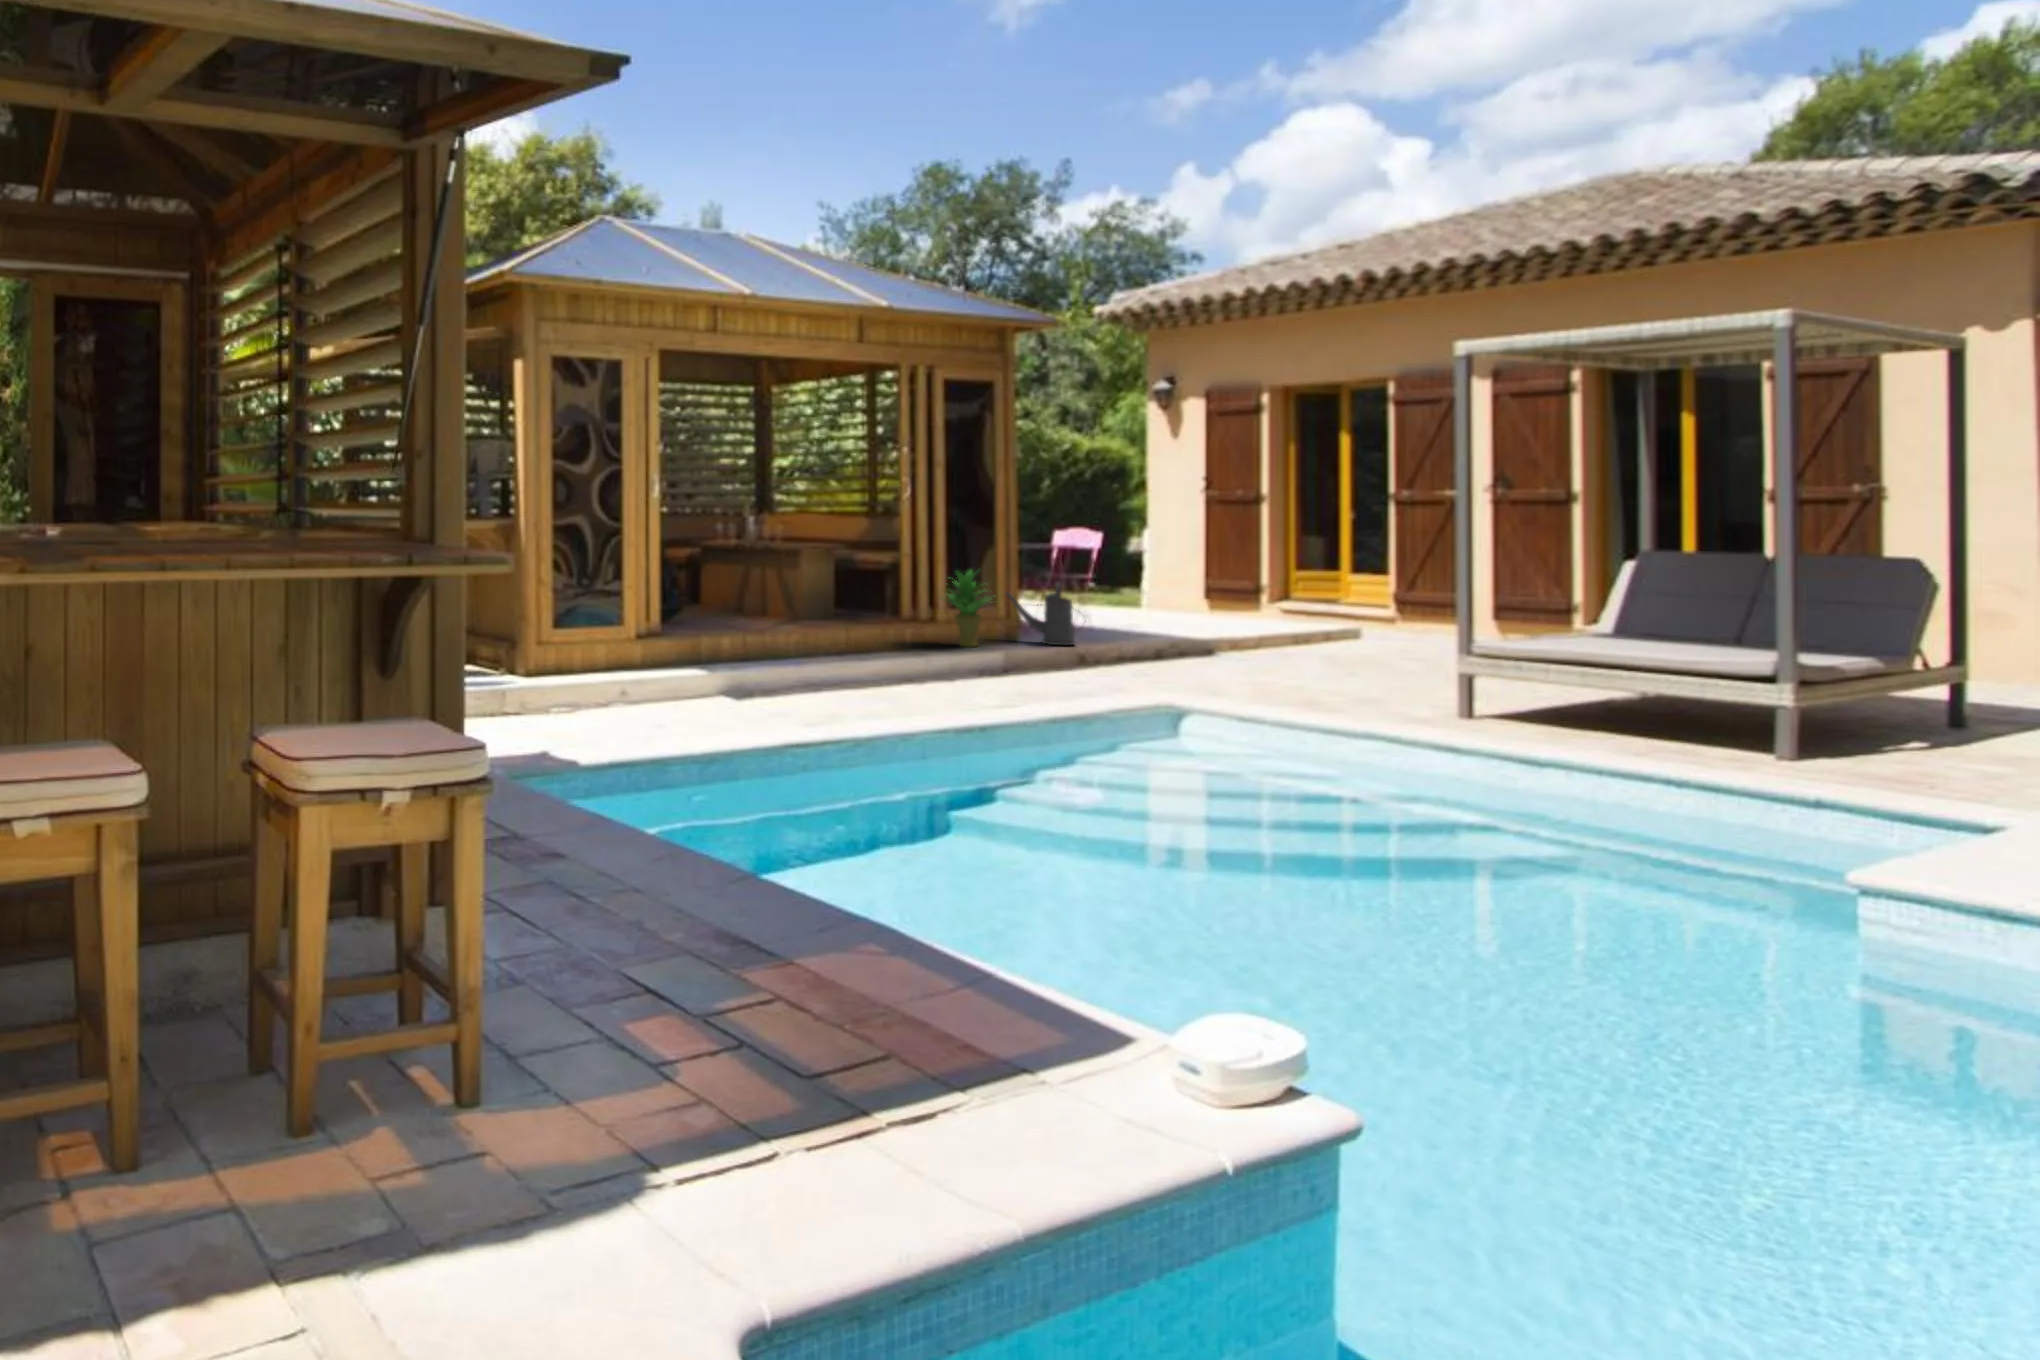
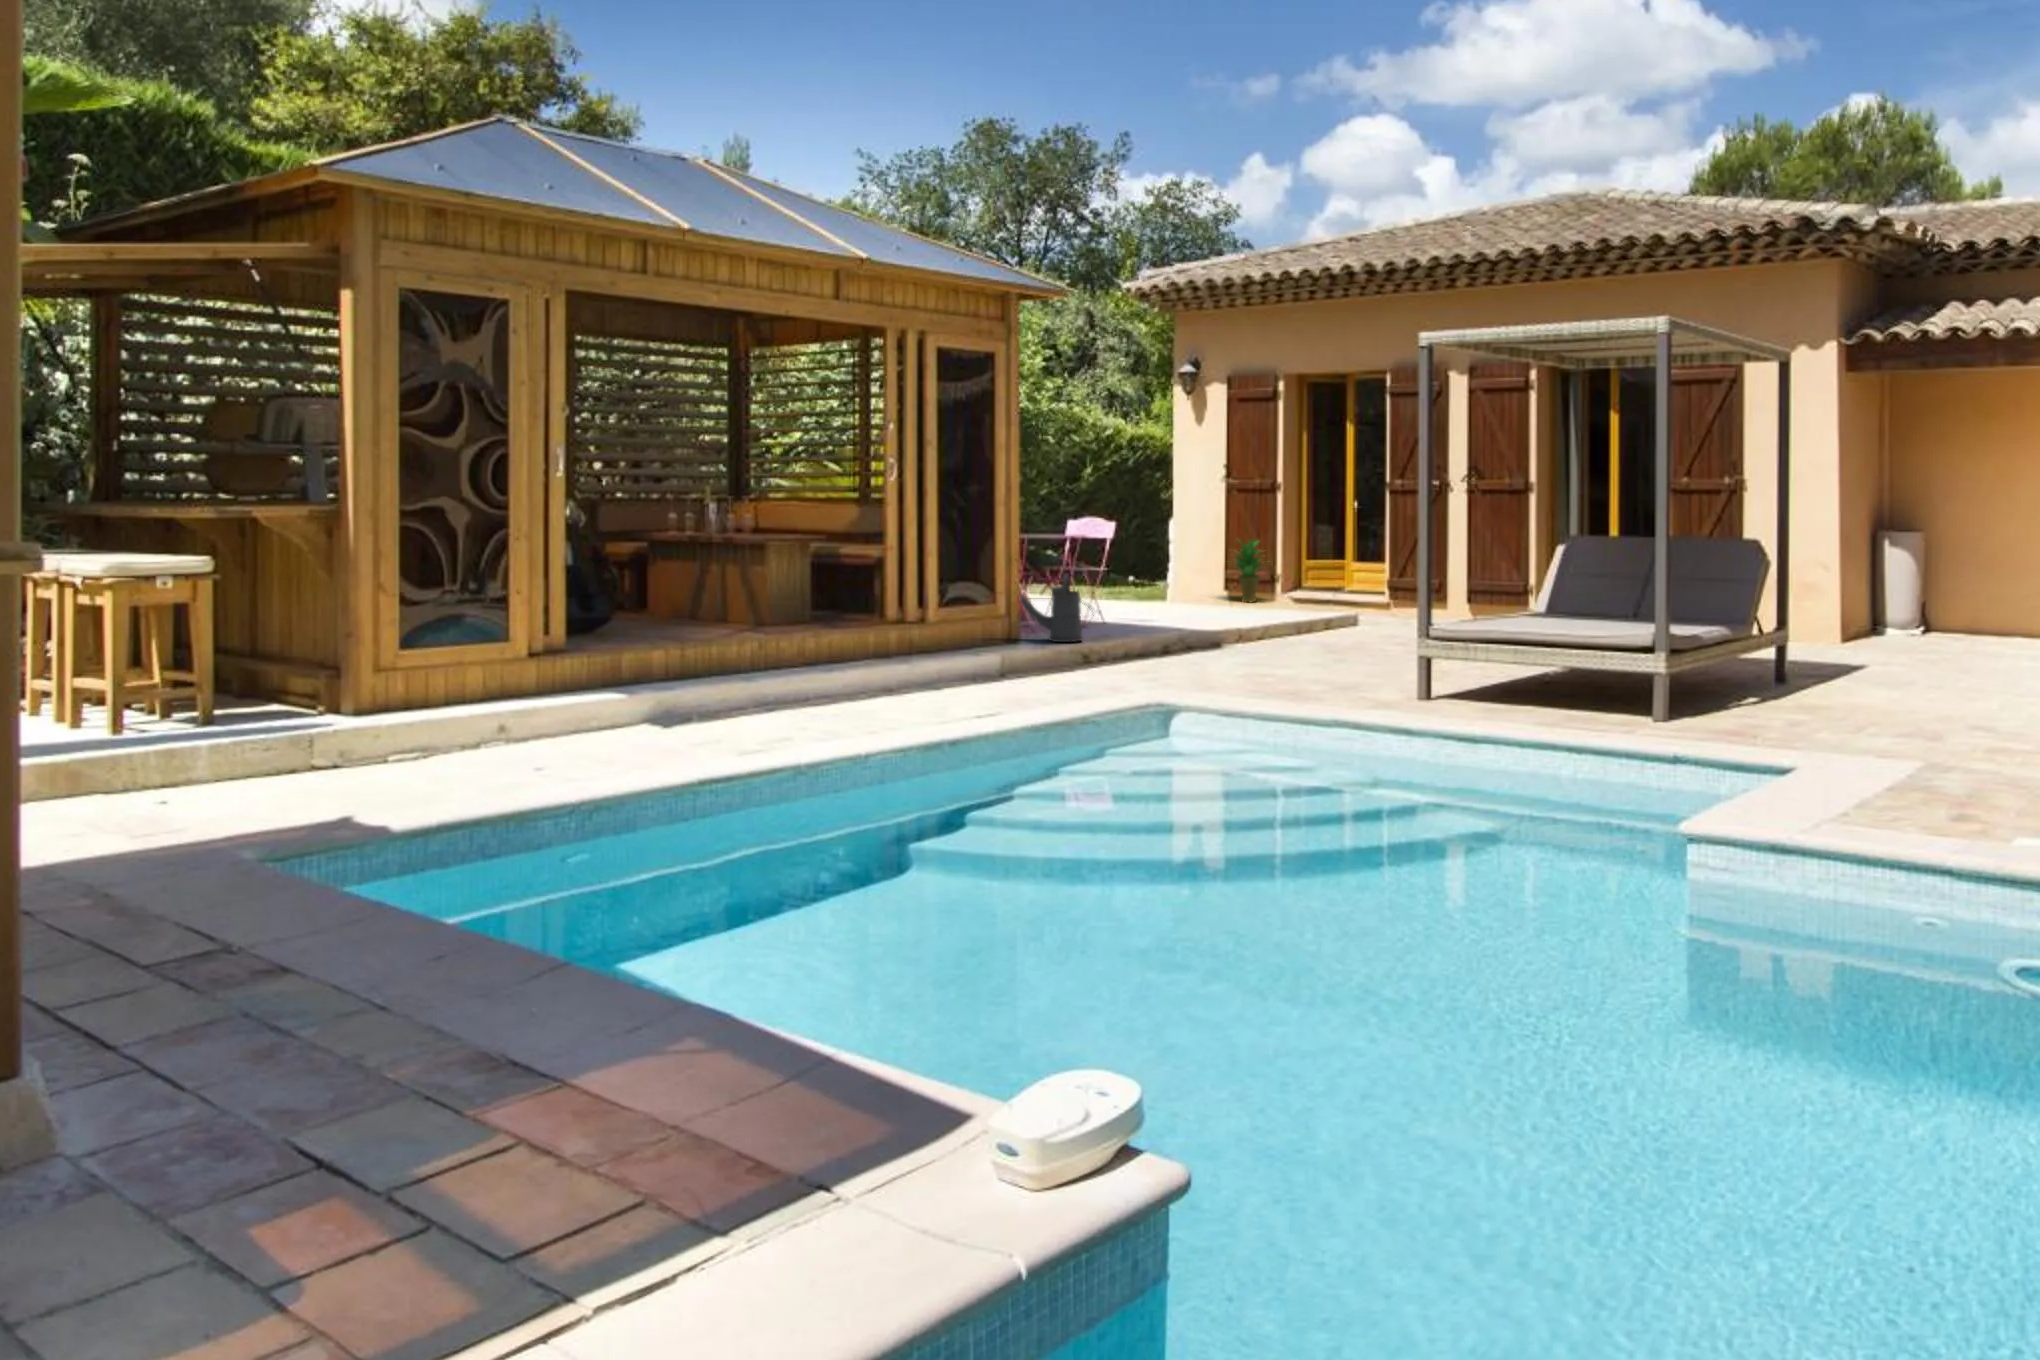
potted plant: present [948,570,990,647] -> present [1233,540,1263,602]

